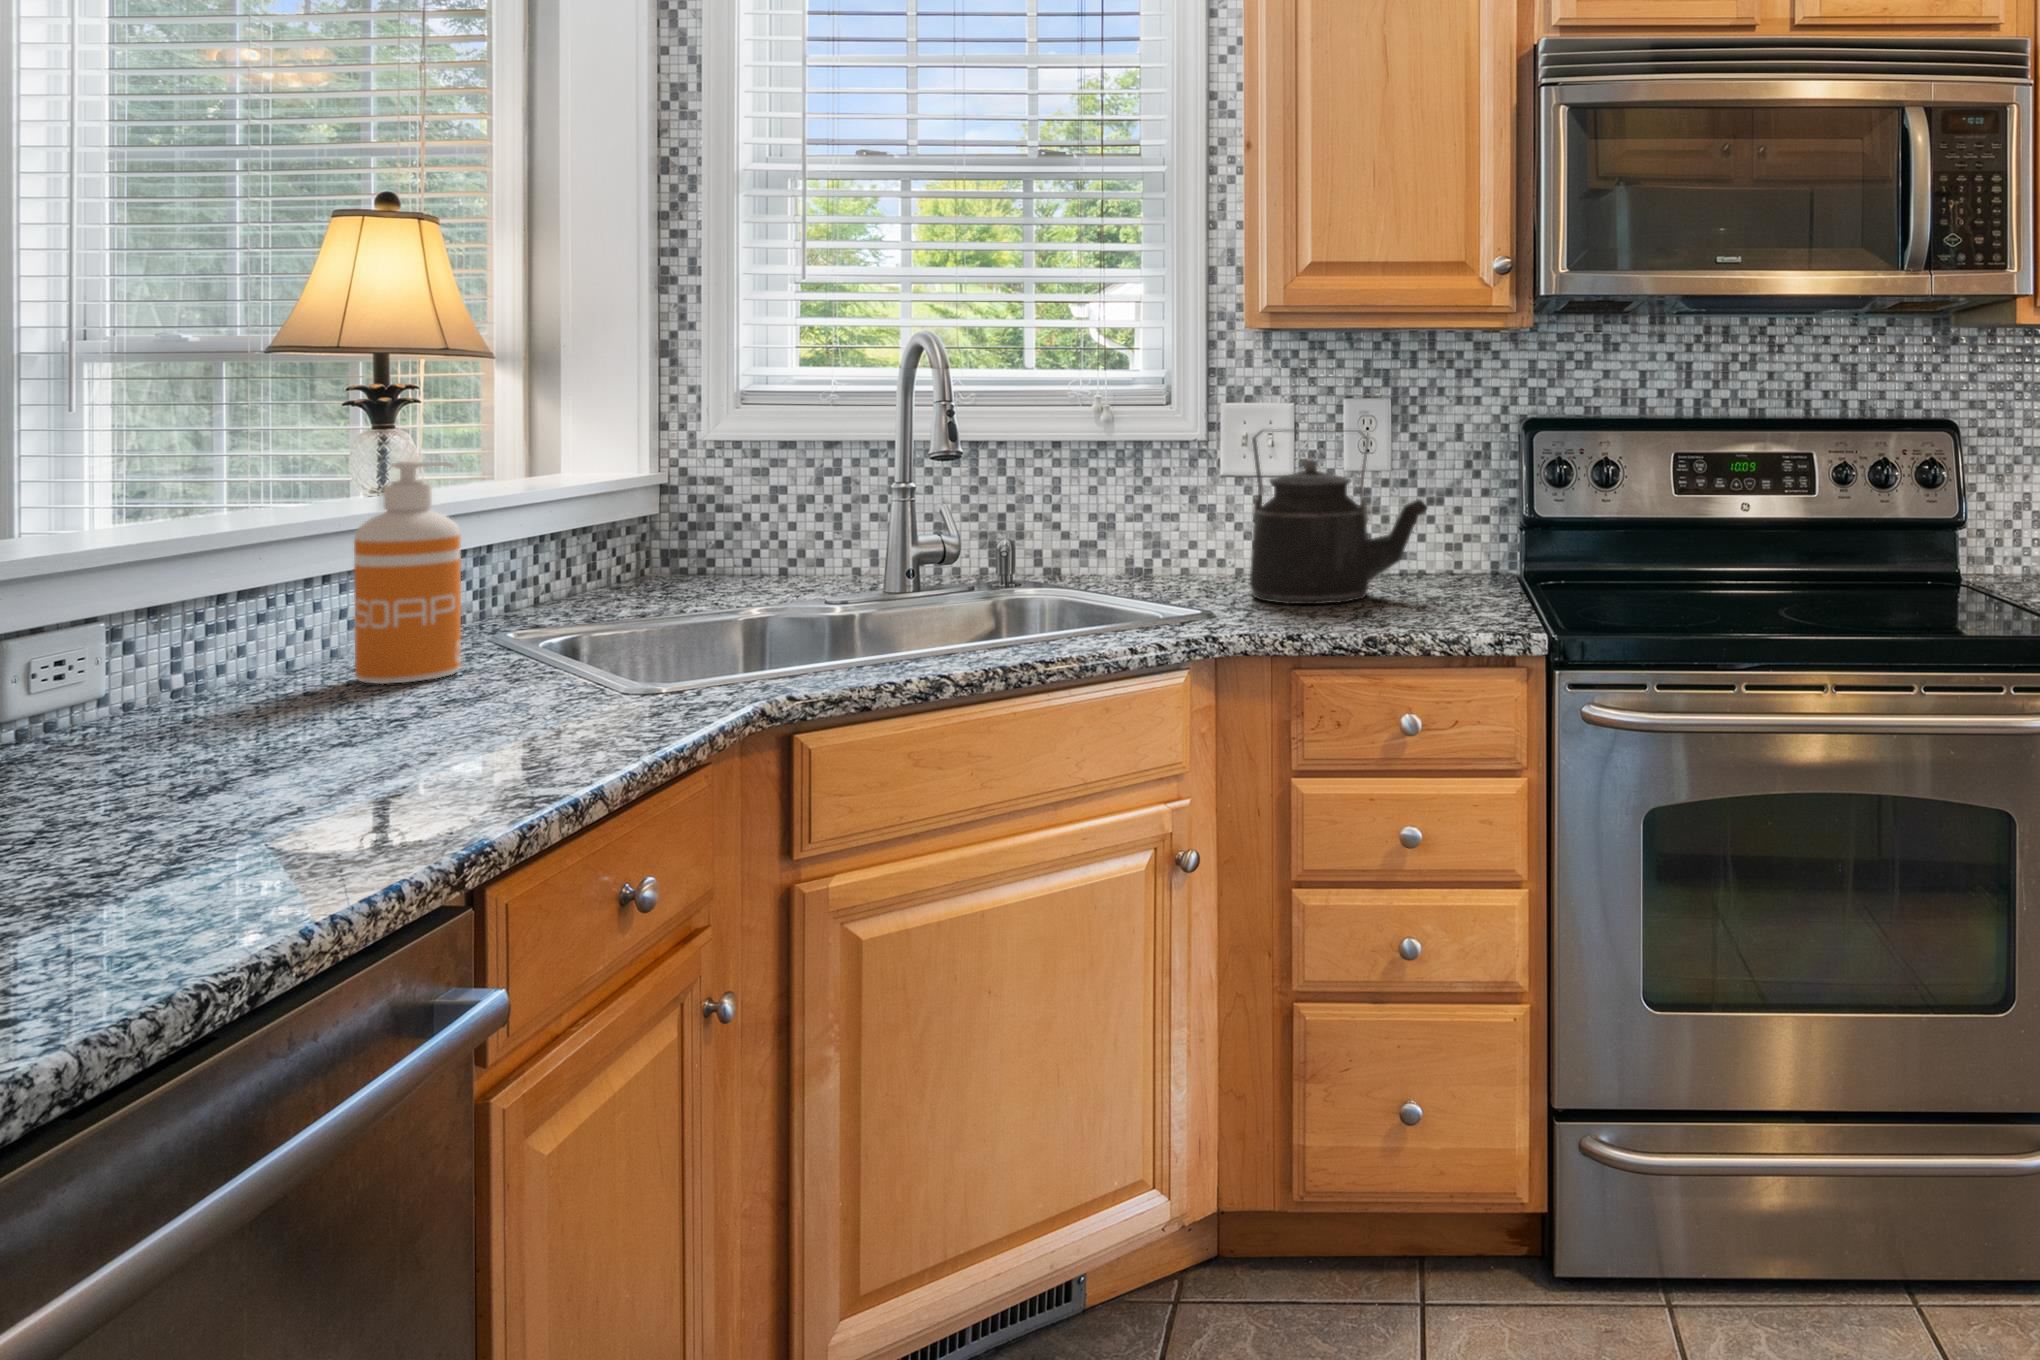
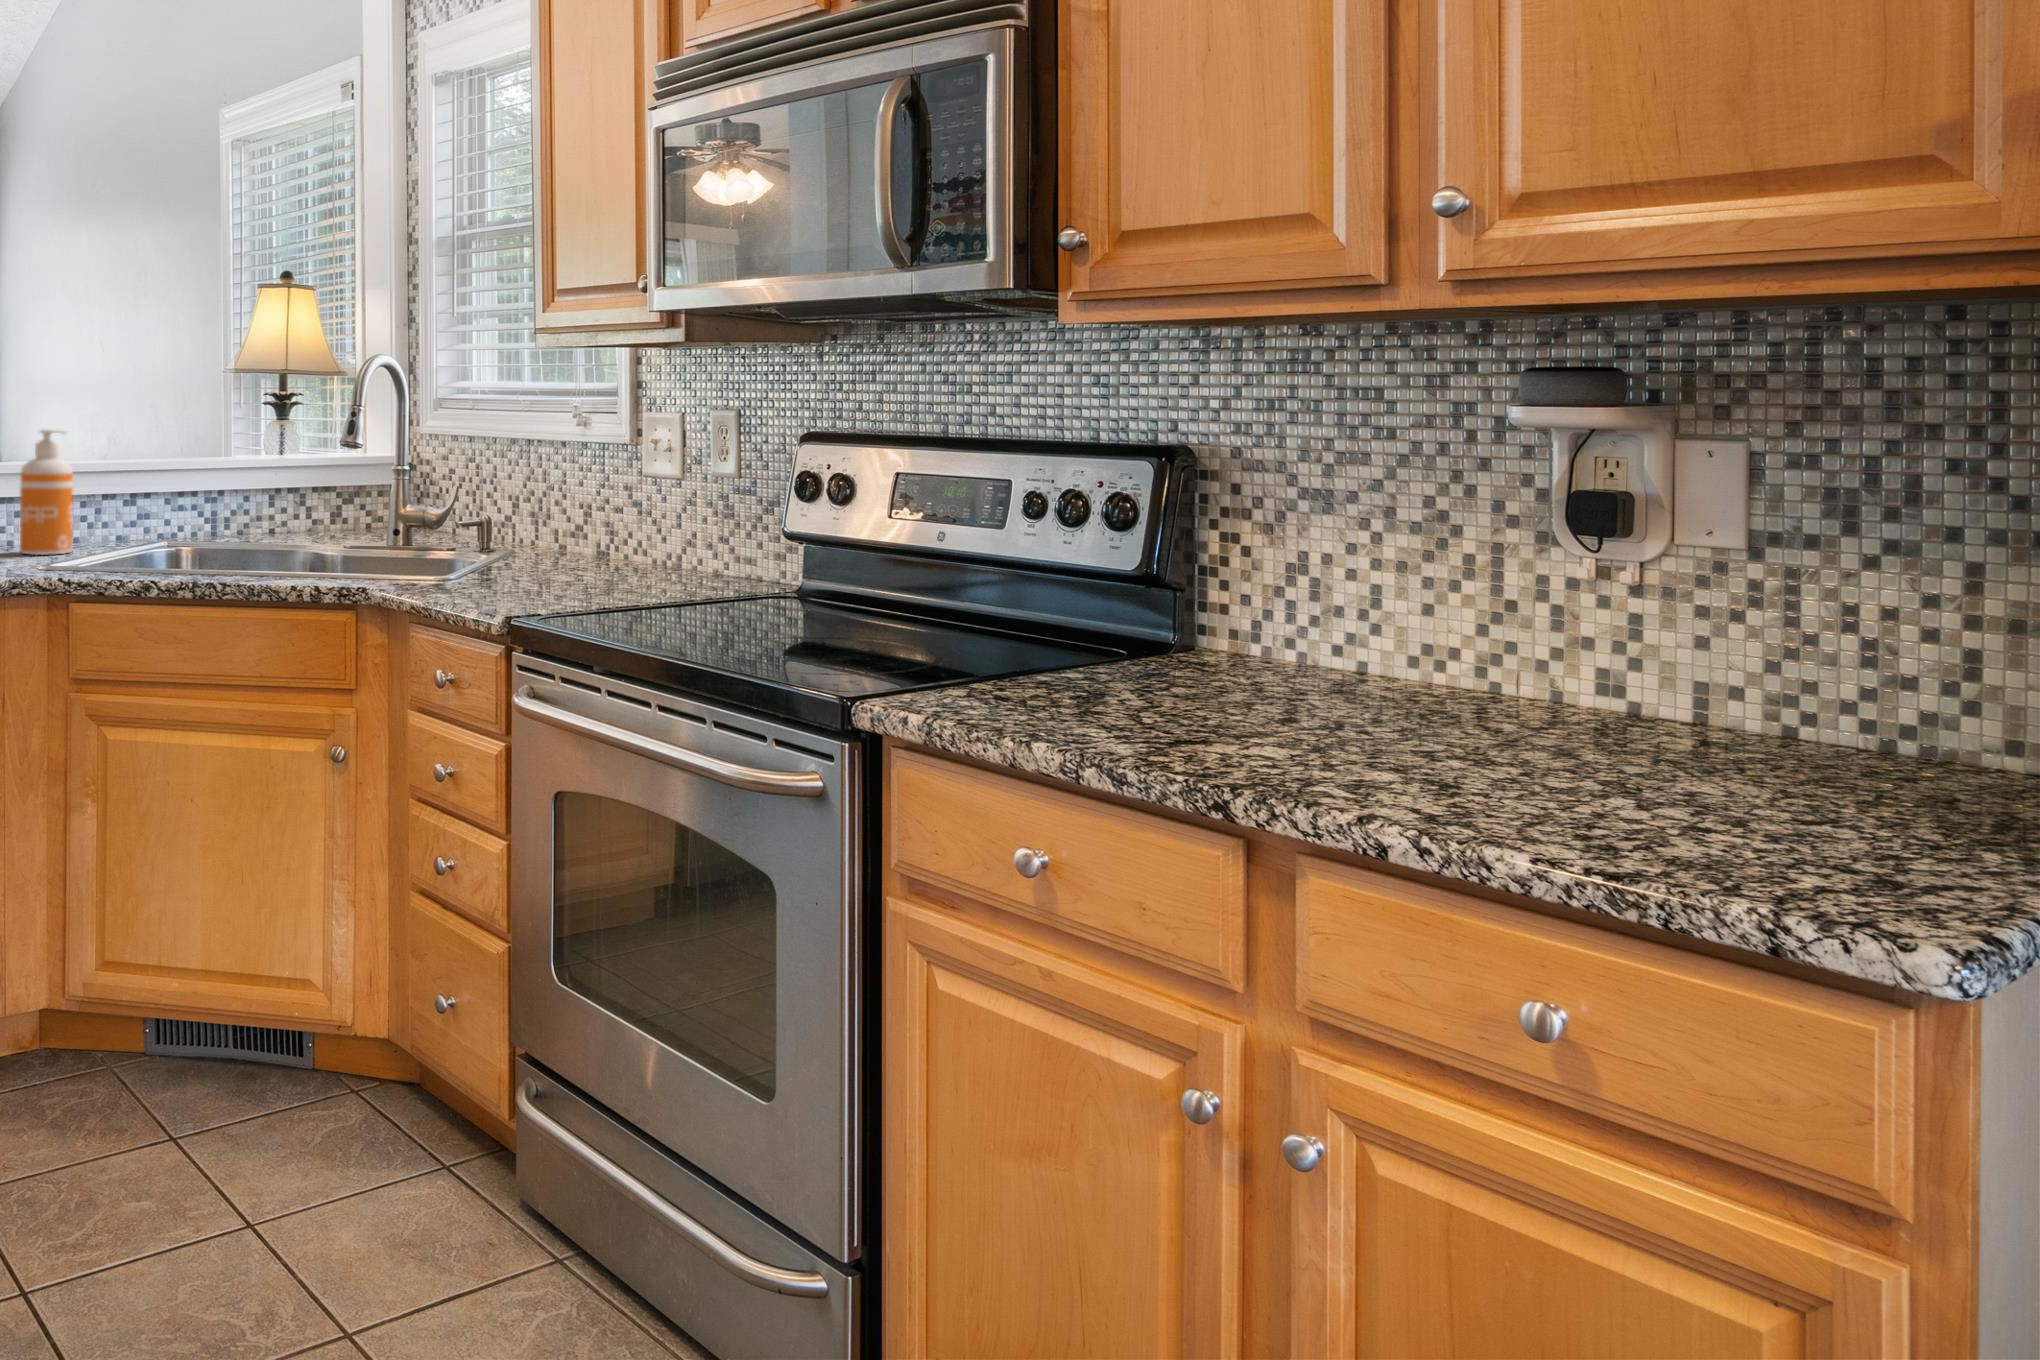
kettle: present [1250,429,1427,604] -> none [520,432,635,587]

